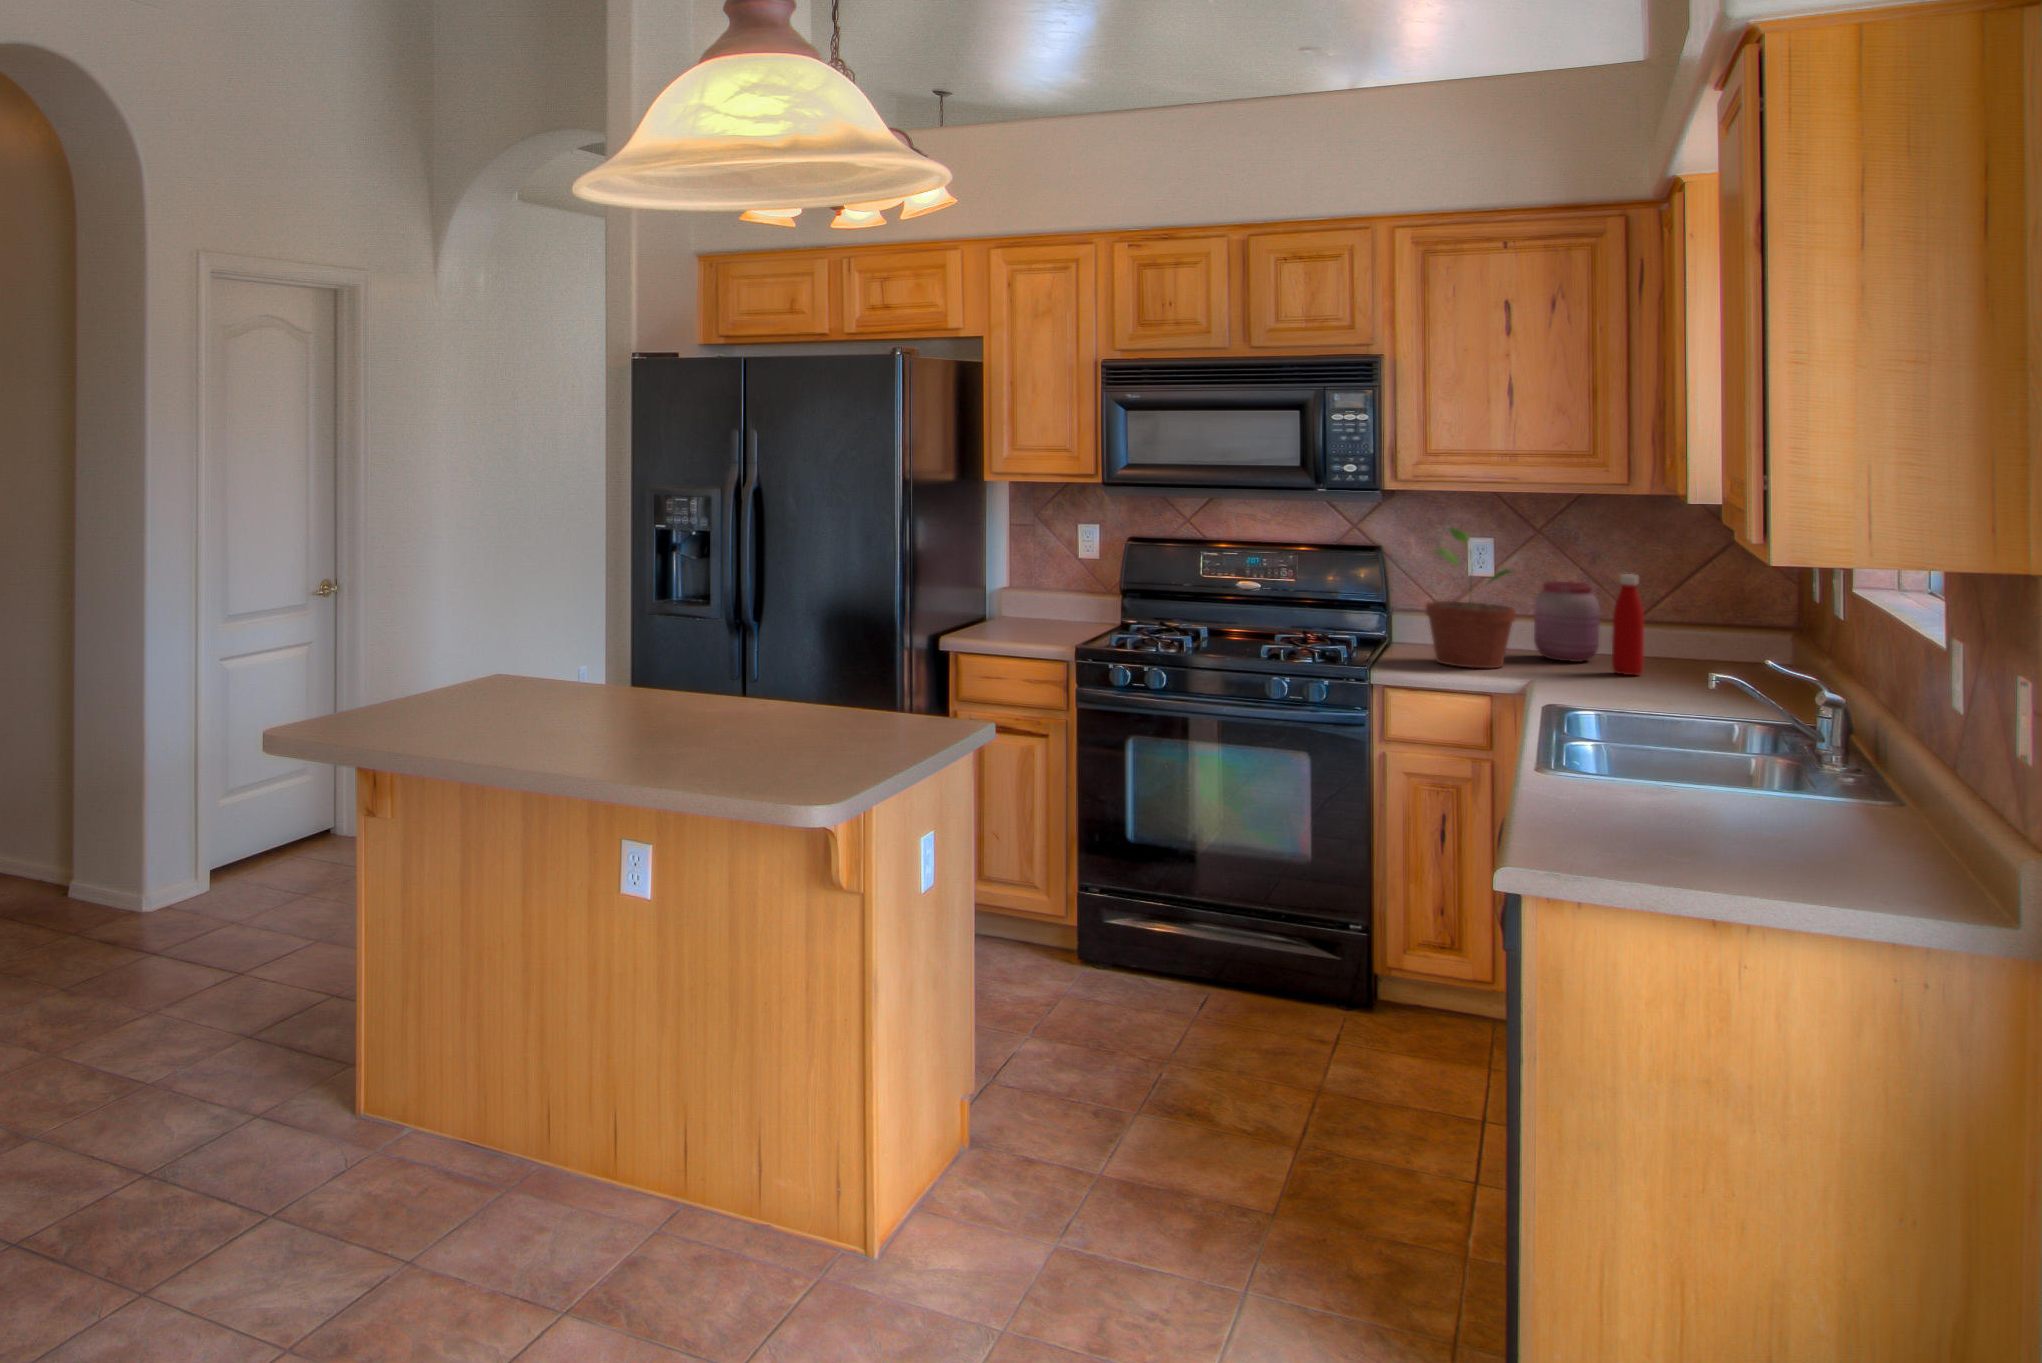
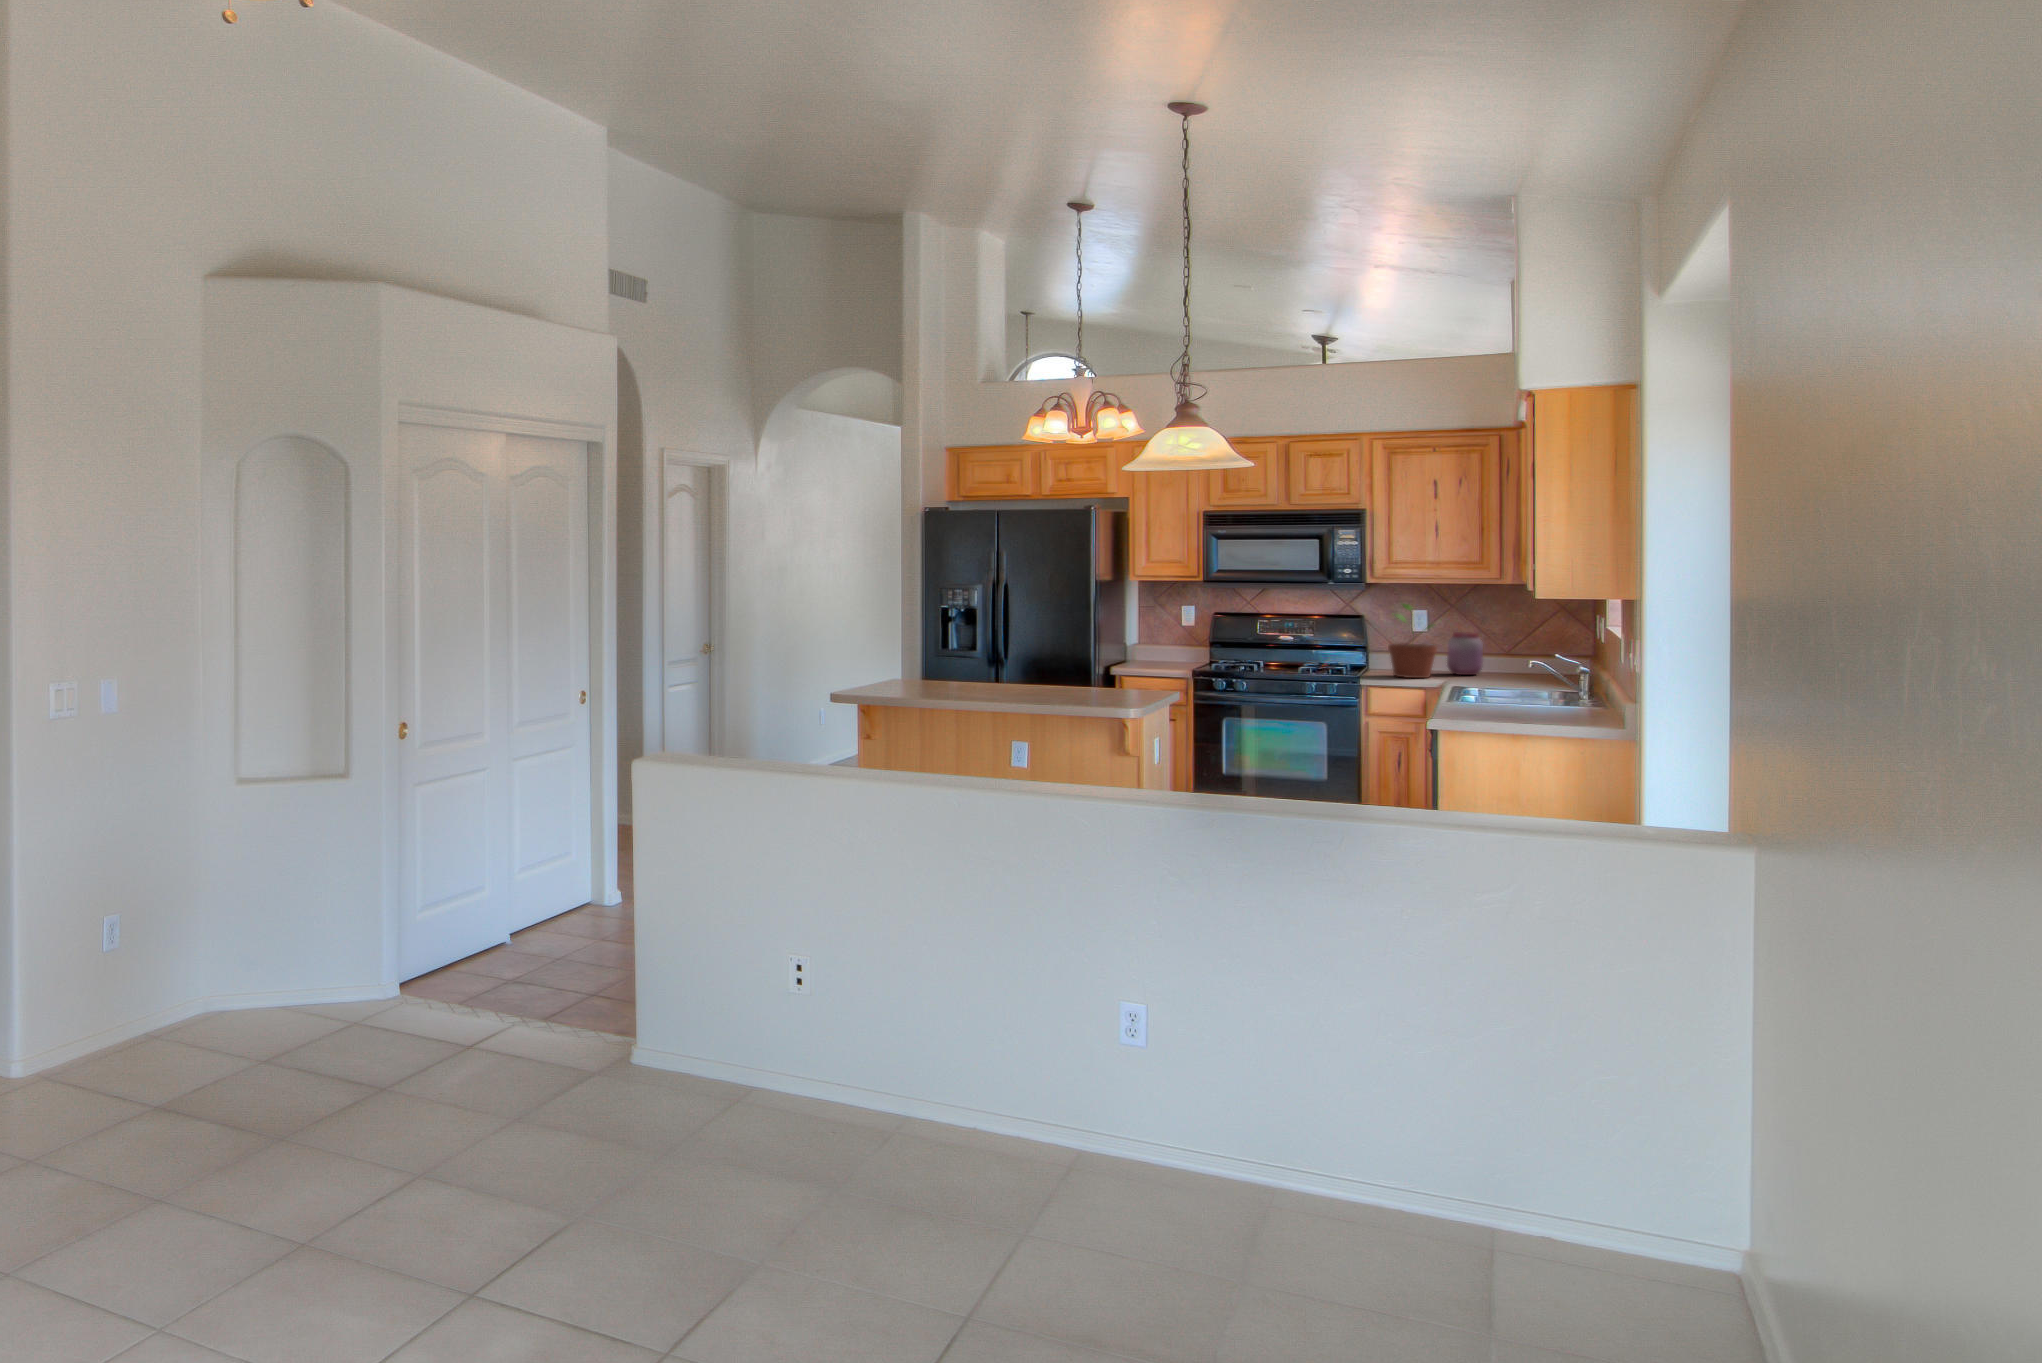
bottle: present [1612,574,1644,675] -> none [1489,626,1506,680]

